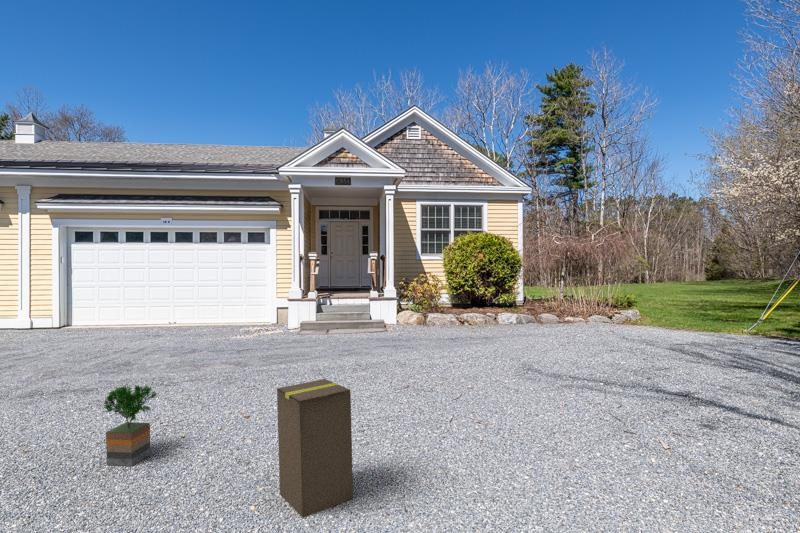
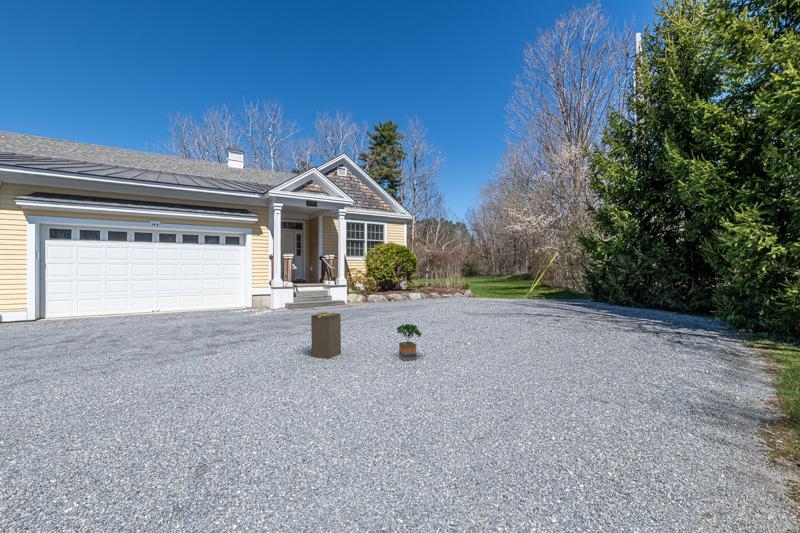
cardboard box: present [277,379,353,517] -> present [311,312,341,359]

